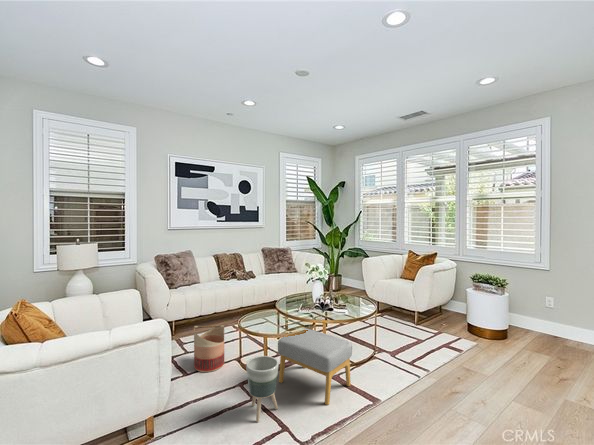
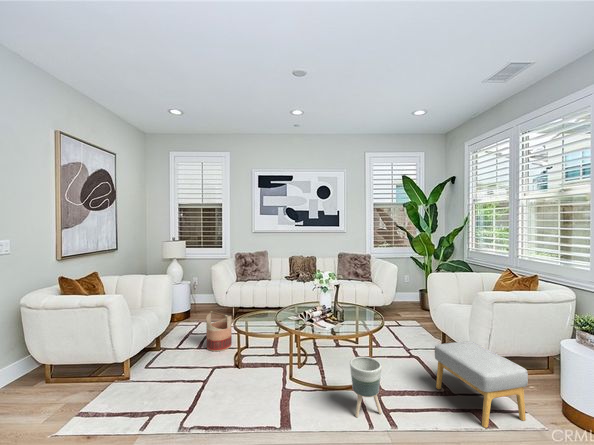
footstool: present [278,328,352,405] -> present [435,341,528,428]
planter: present [246,356,279,422] -> present [350,357,382,417]

